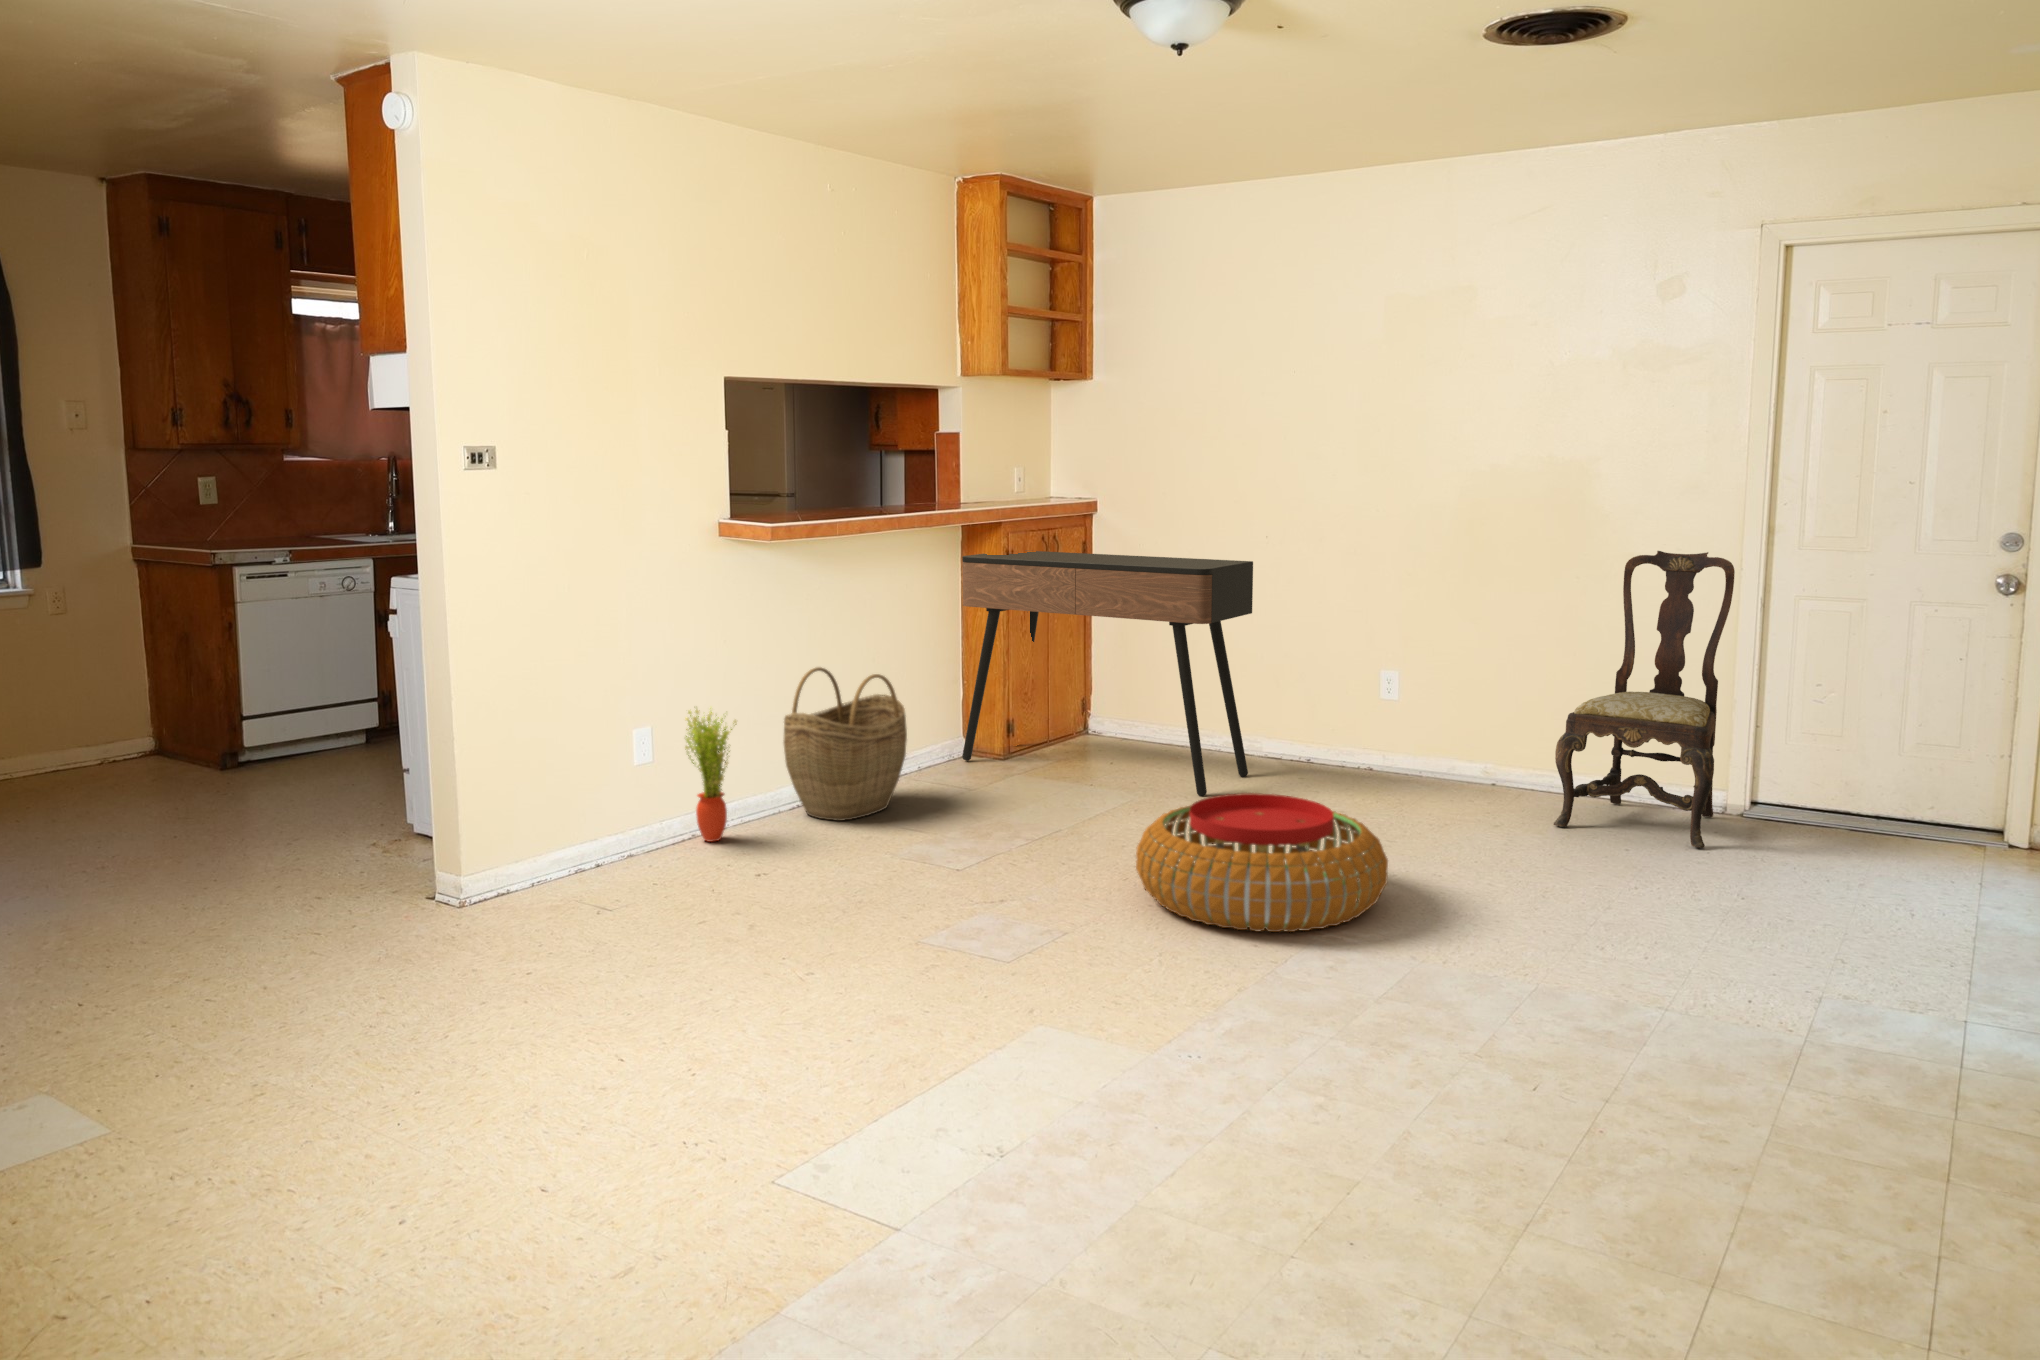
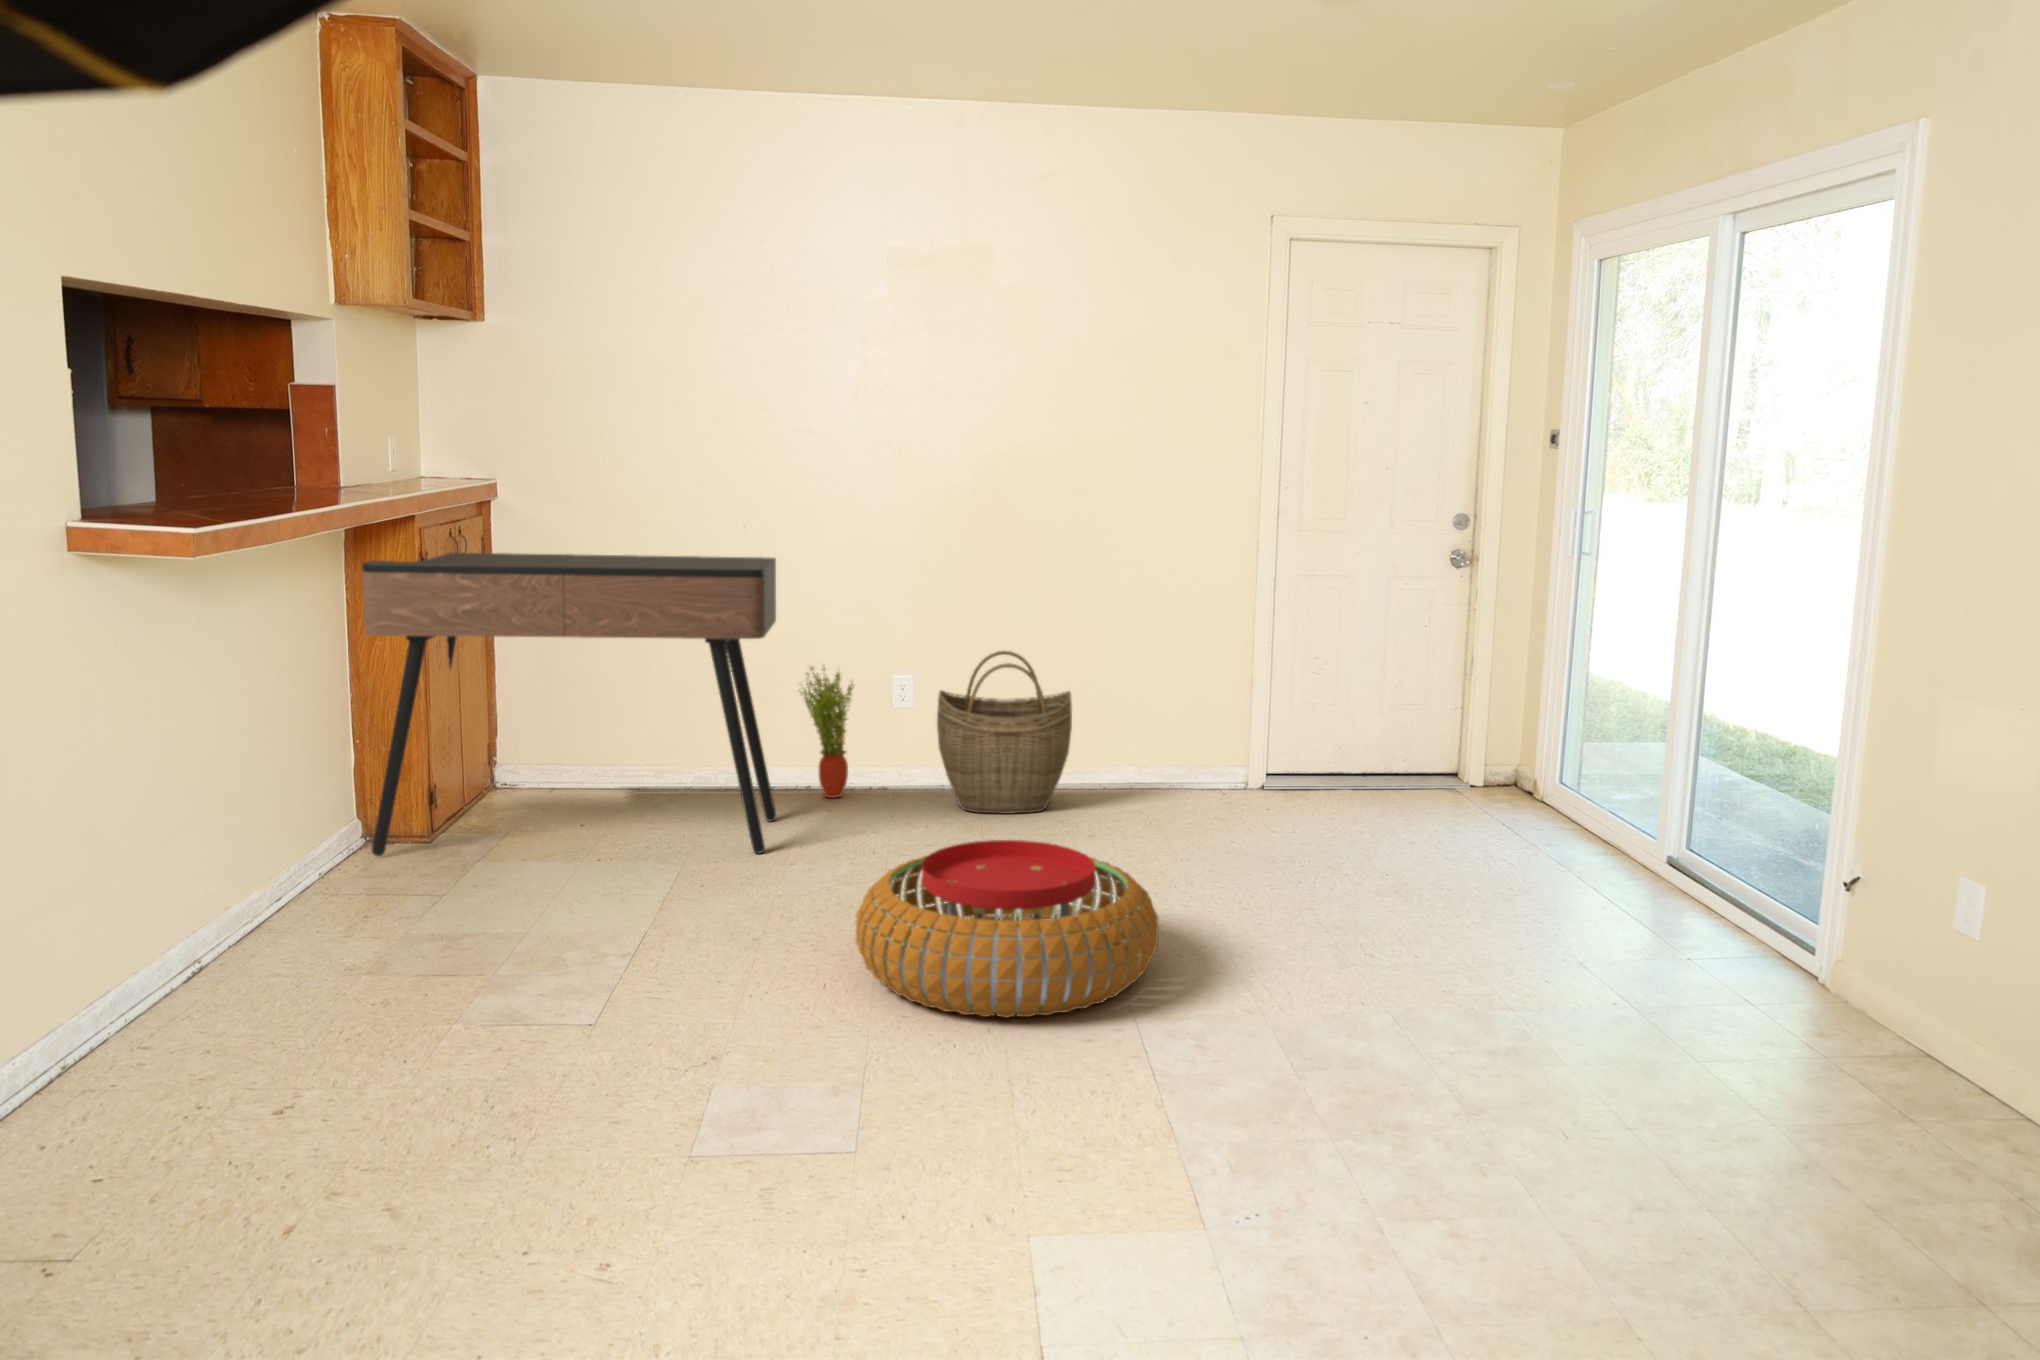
dining chair: present [1554,551,1735,848] -> none [1143,534,1296,827]
woven basket: present [783,667,907,821] -> present [937,651,1072,814]
potted plant: present [685,708,736,842] -> present [800,666,854,798]

